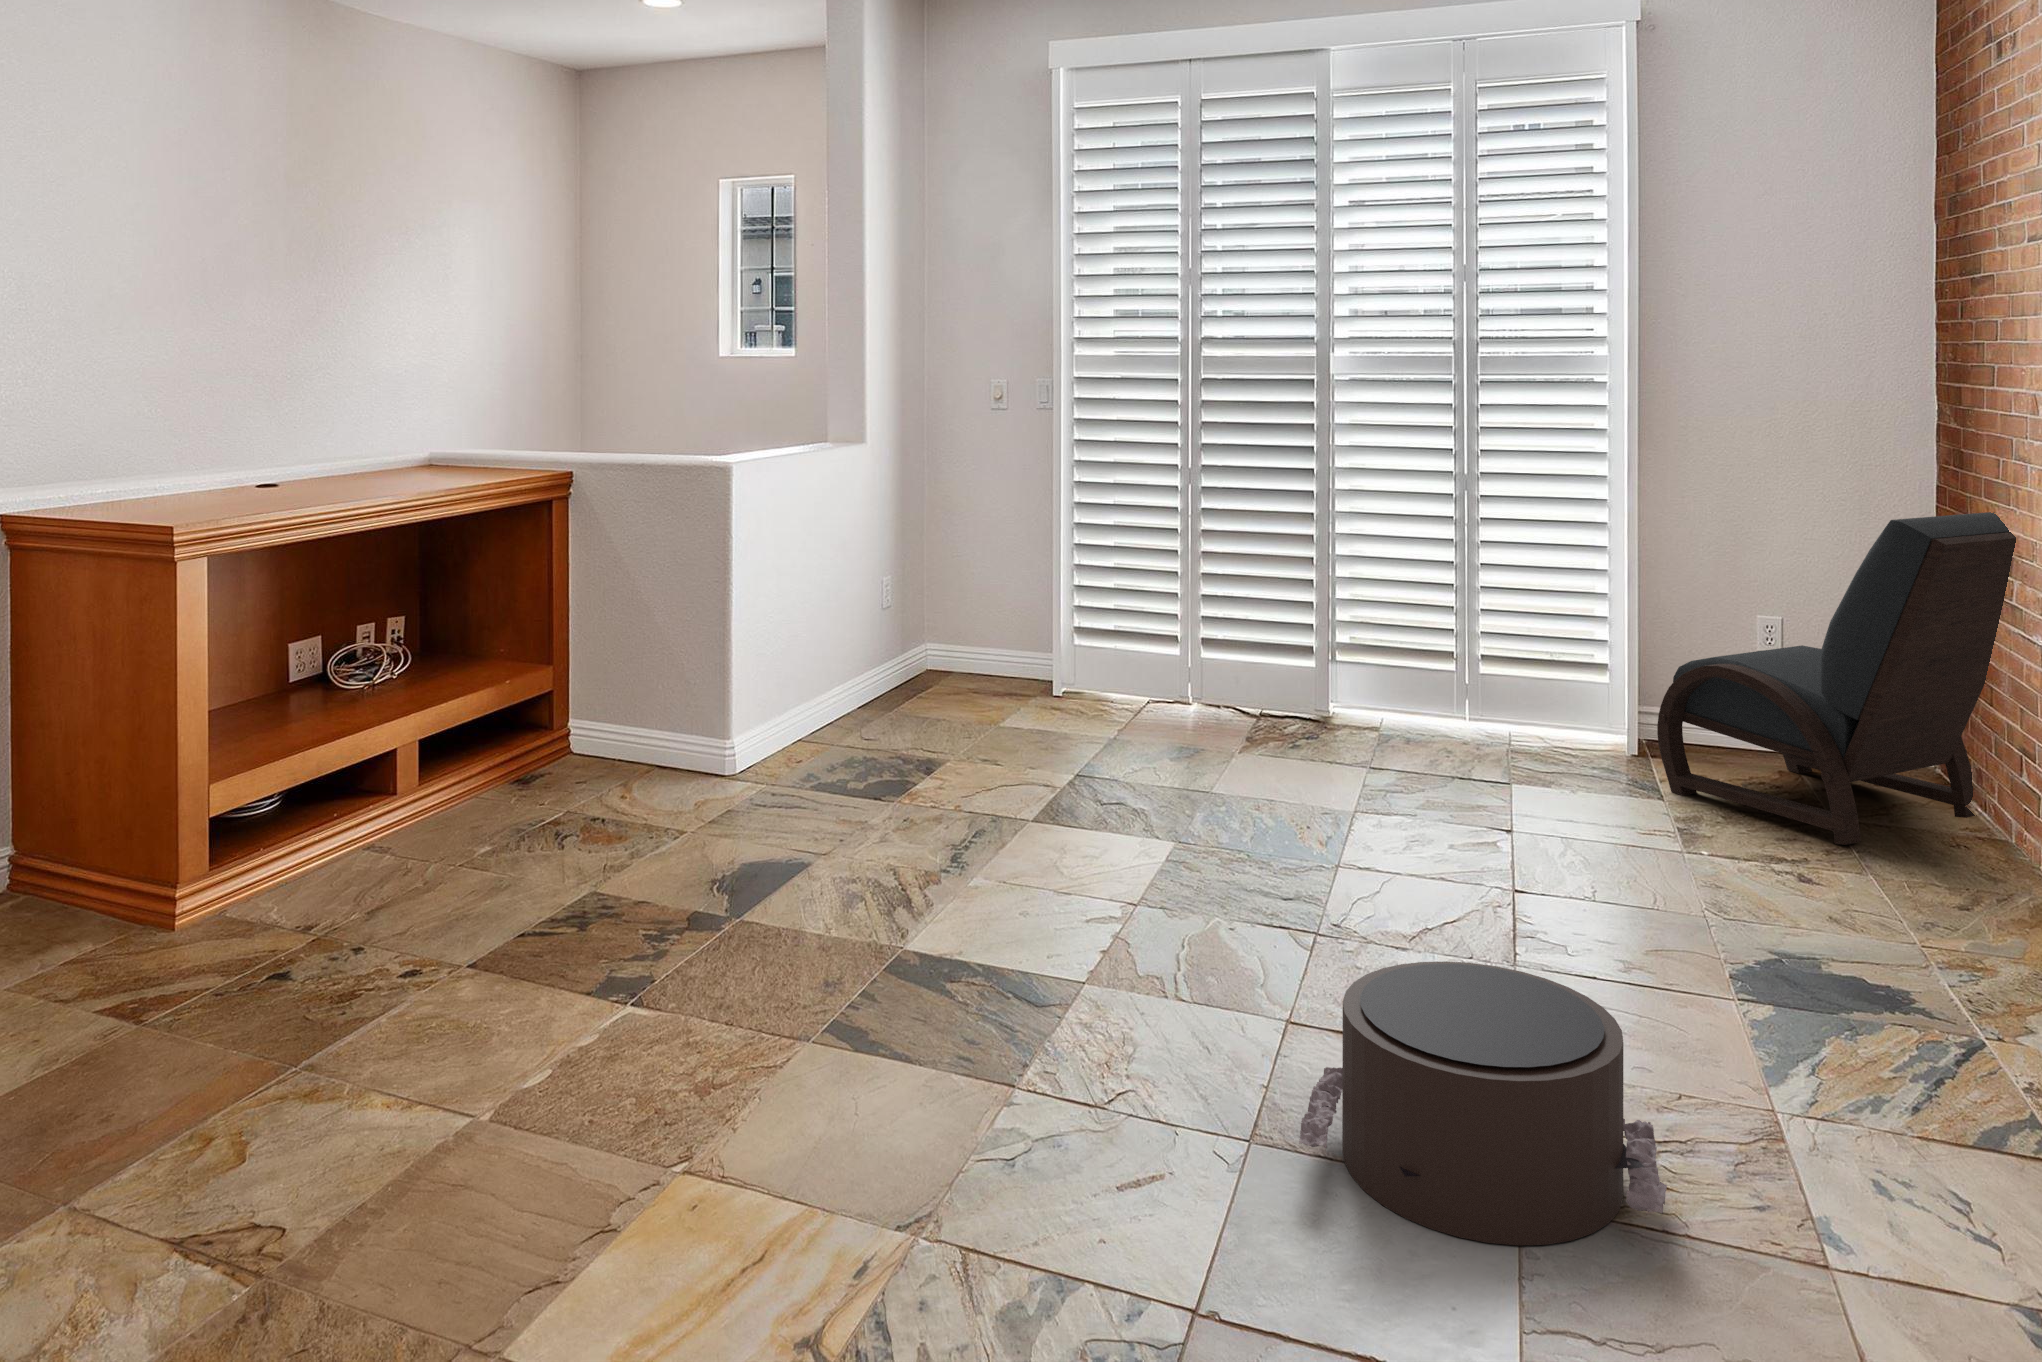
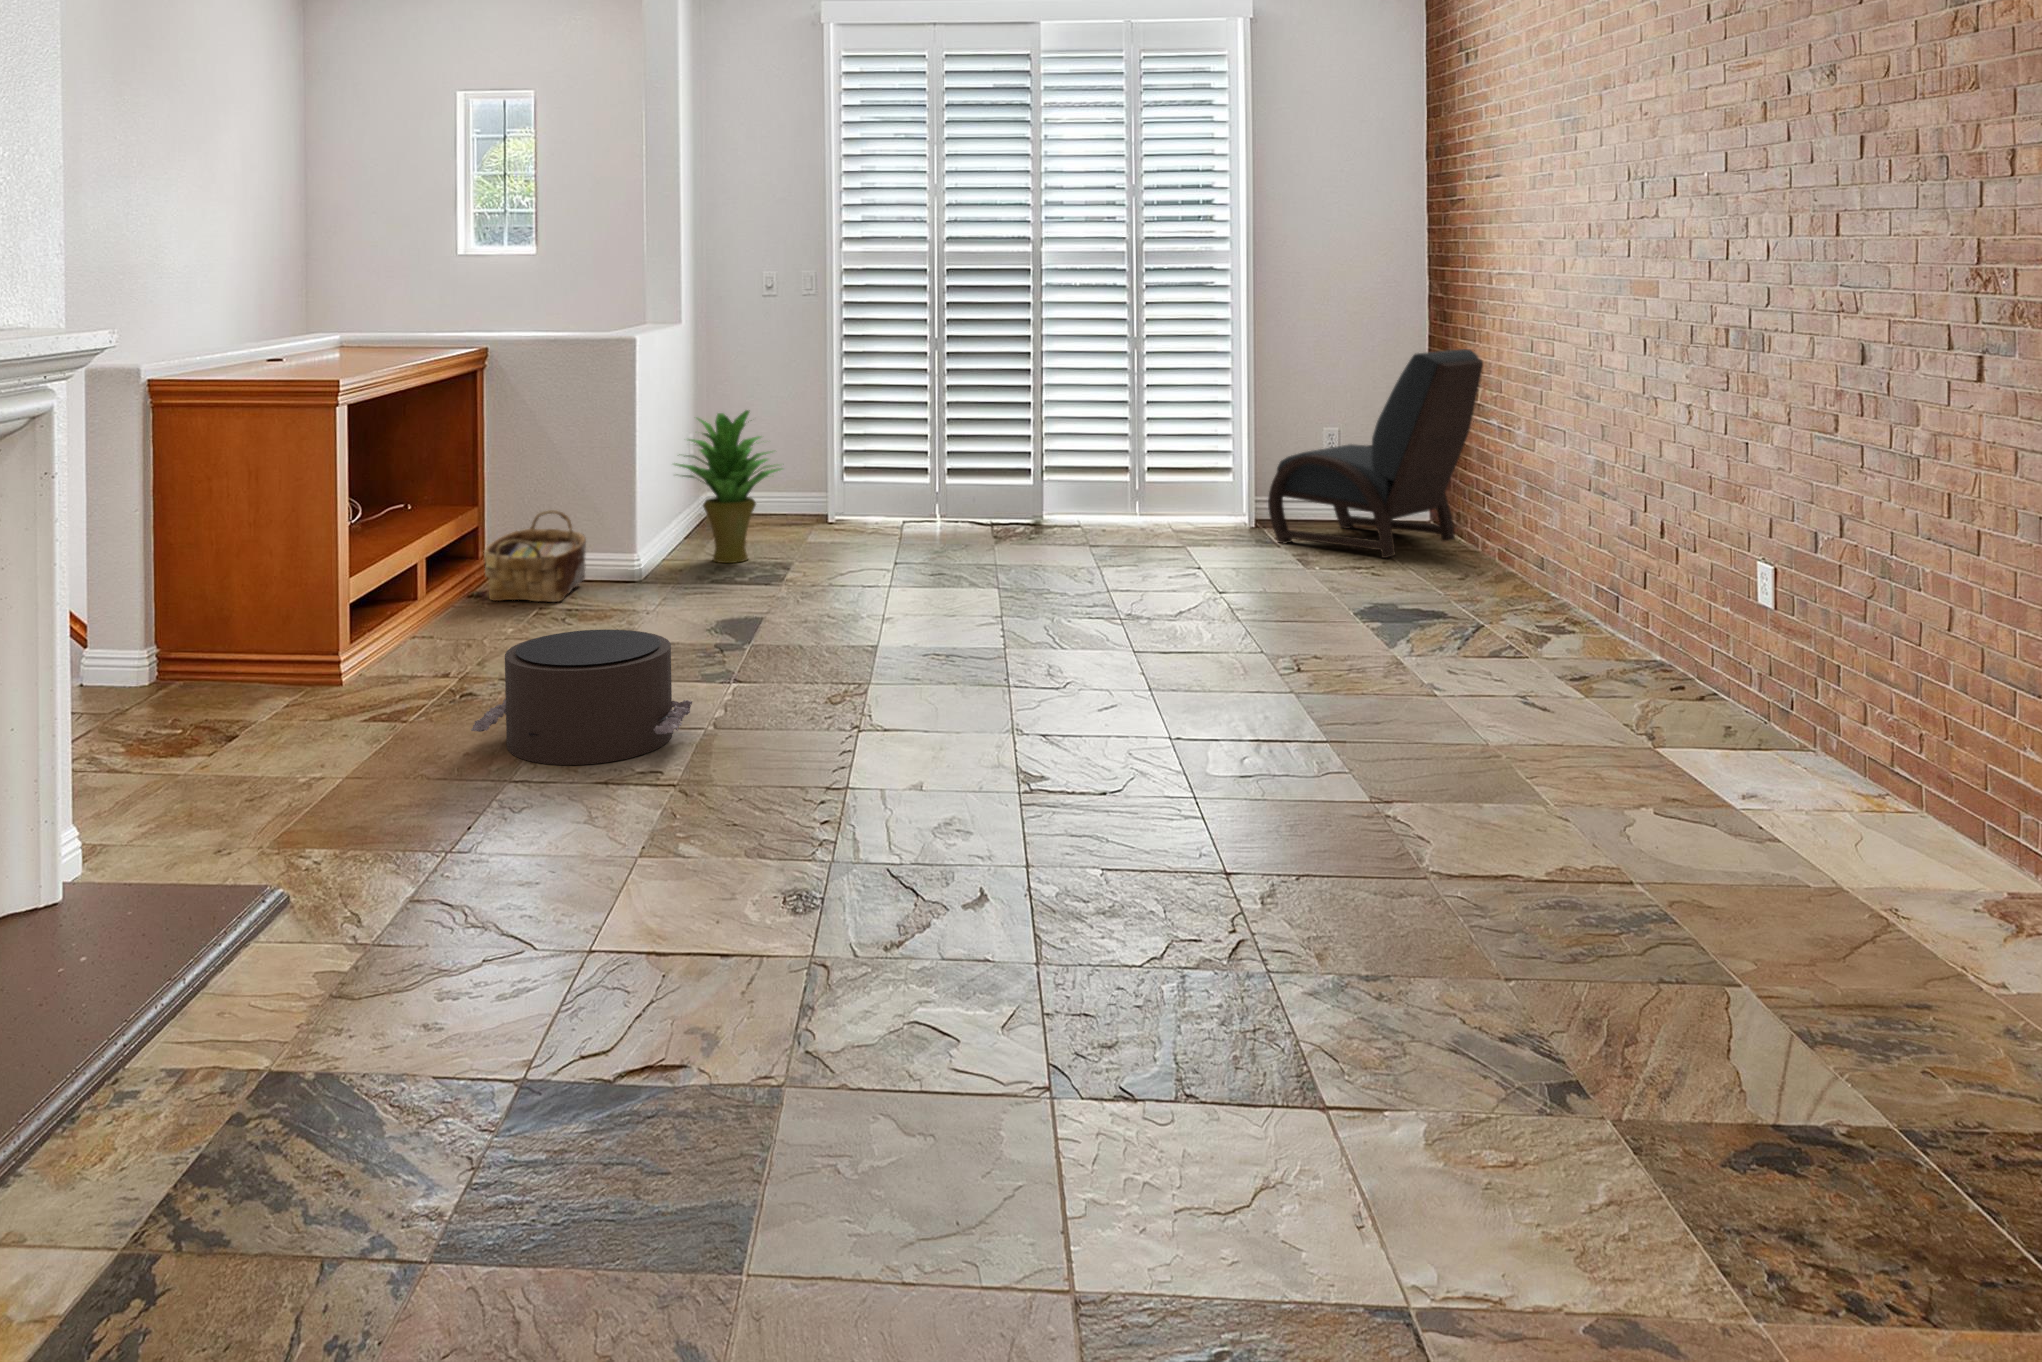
potted plant: none [801,552,952,756] -> present [674,410,782,563]
woven basket: none [510,676,657,806] -> present [484,510,586,602]
pouf: present [1299,961,1667,1245] -> present [471,629,692,765]

